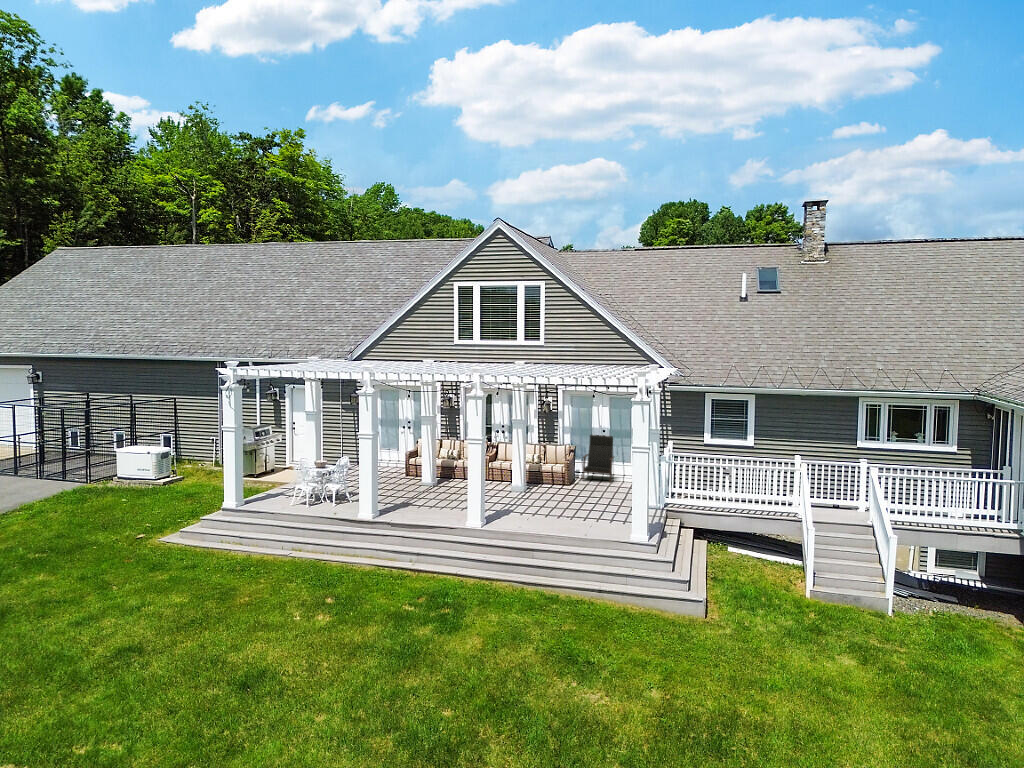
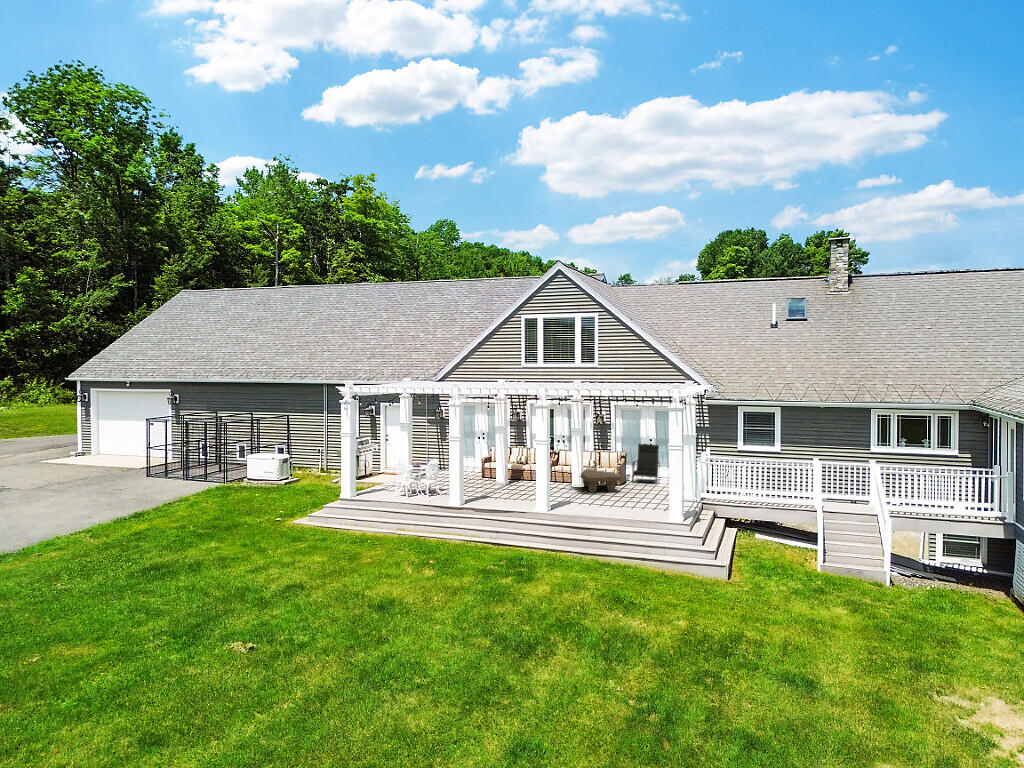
coffee table: none [517,465,570,495] -> present [580,470,621,492]

